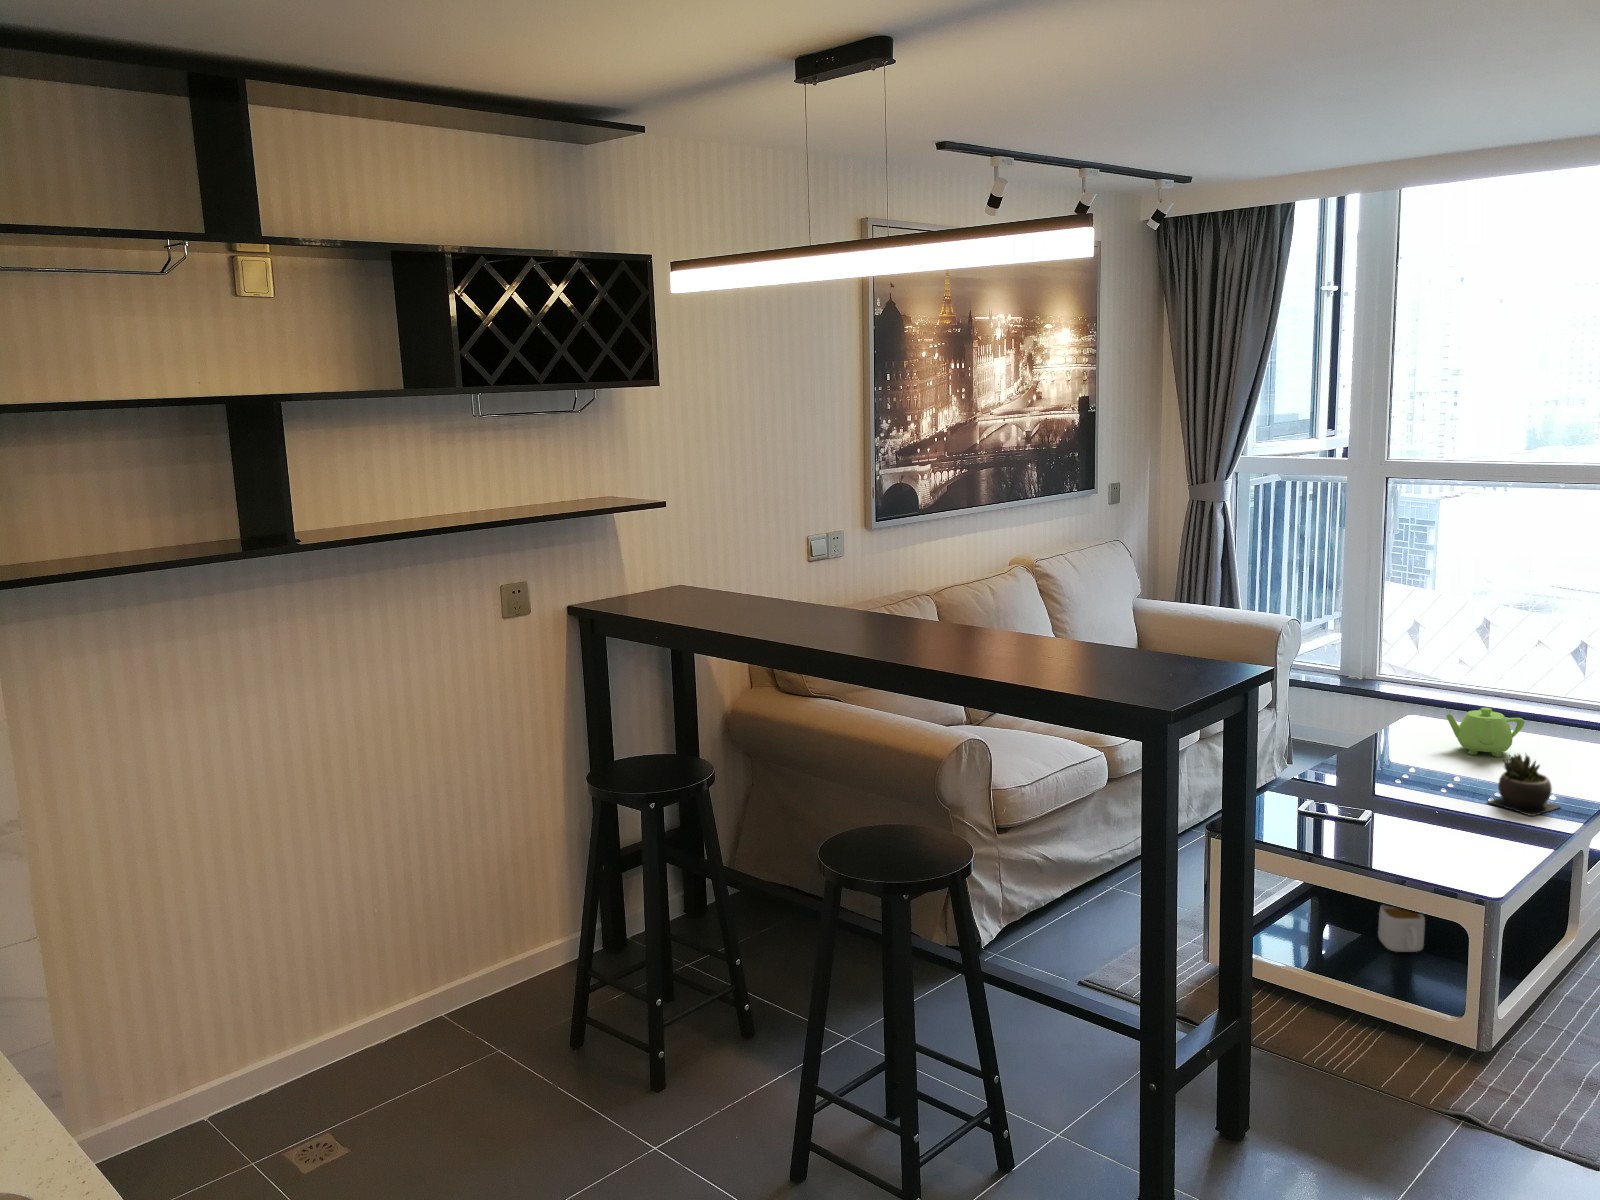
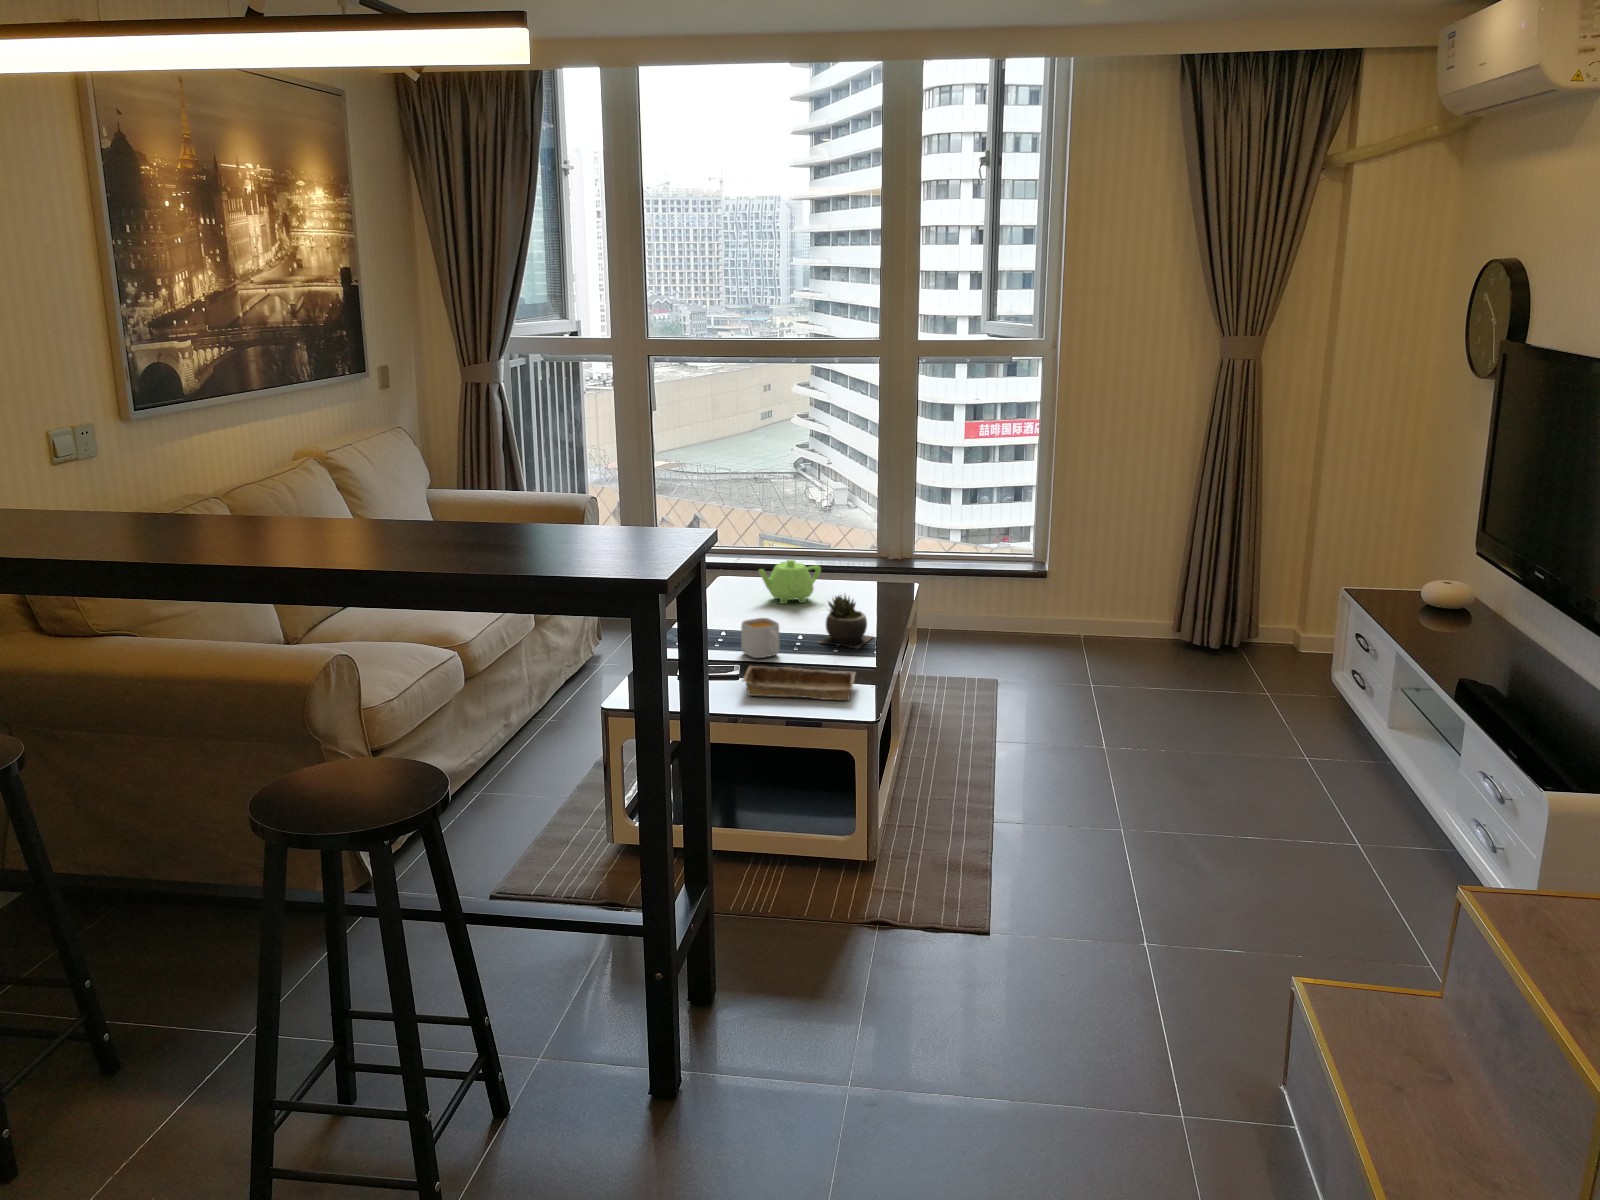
tray: none [1361,812,1505,870] -> present [742,665,856,700]
mug: present [1378,905,1425,952] -> present [741,618,780,658]

